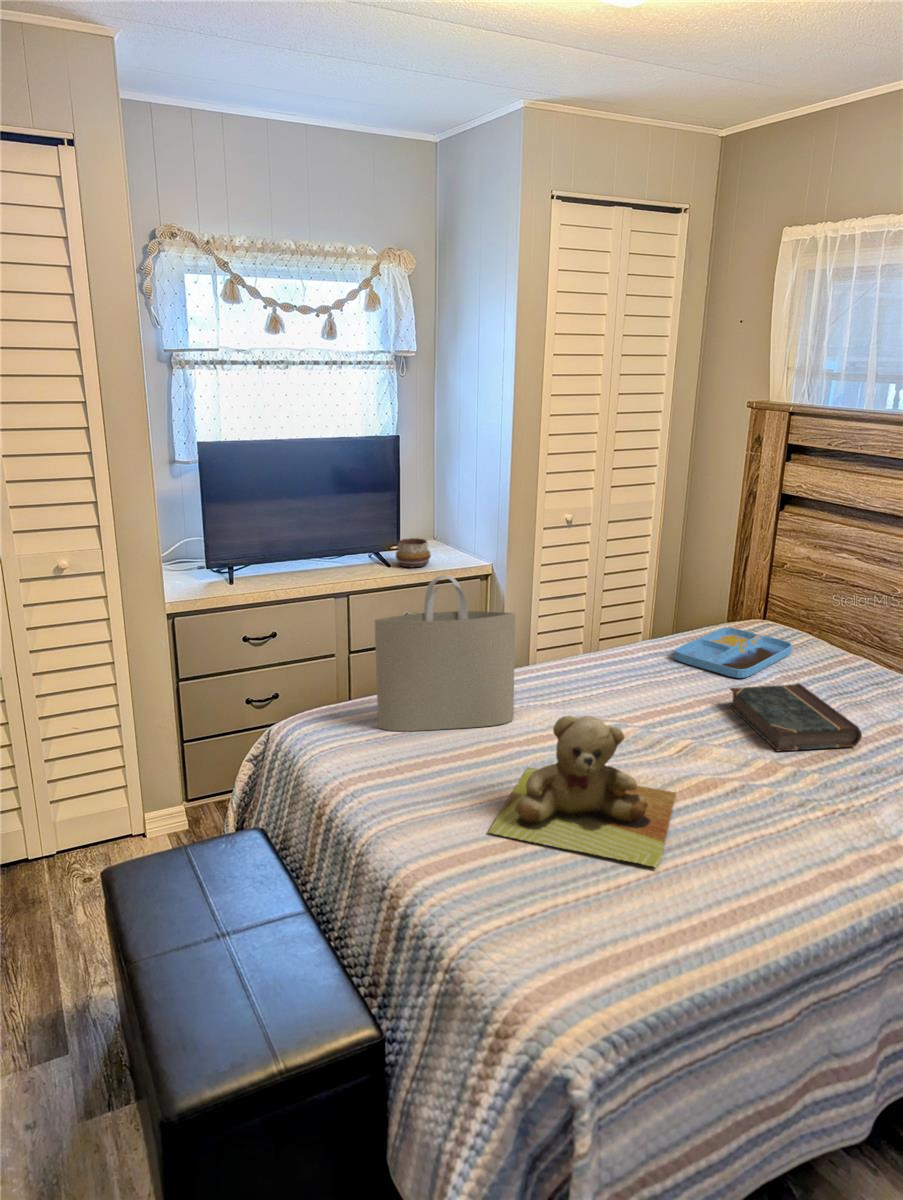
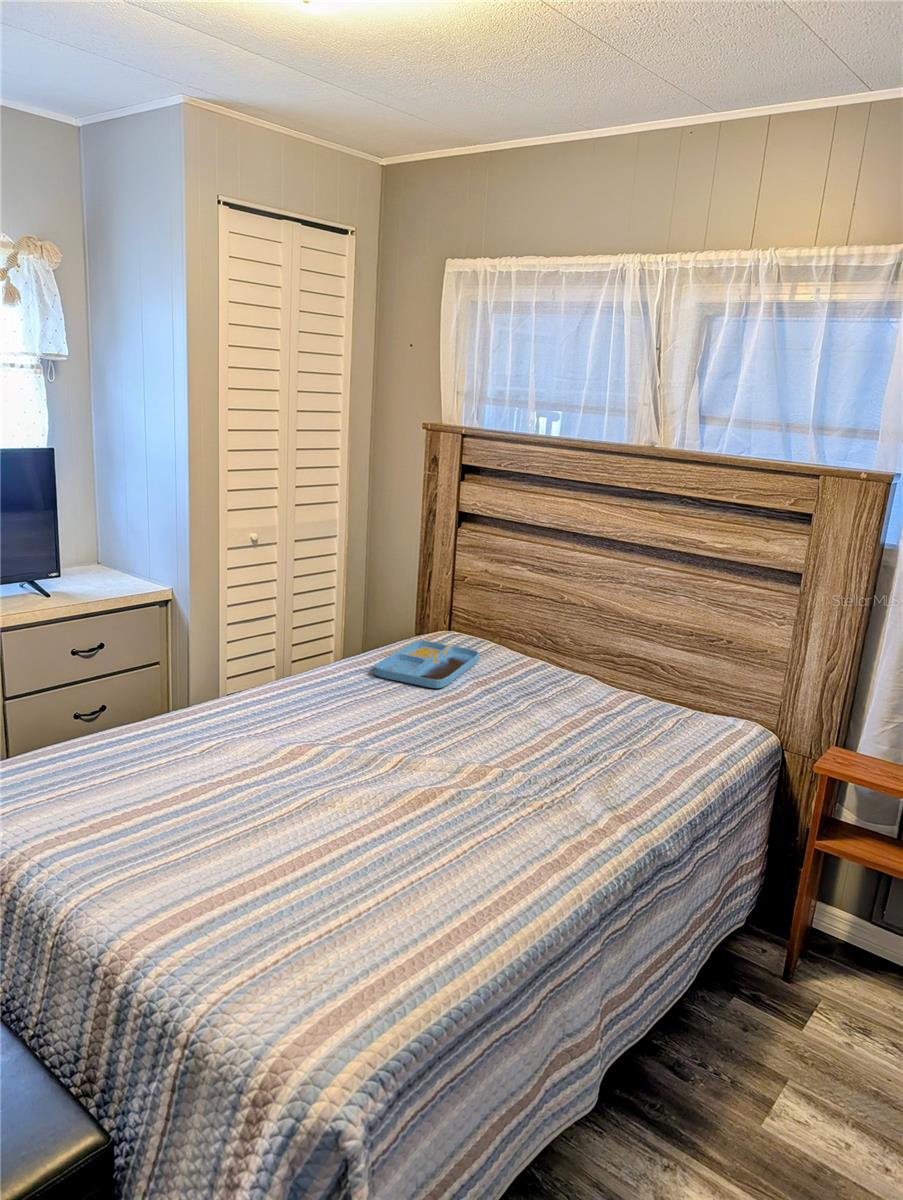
decorative bowl: present [396,538,431,567] -> none [58,563,101,595]
tote bag: present [375,575,515,731] -> none [53,602,221,783]
book: present [729,684,862,751] -> none [432,688,552,755]
teddy bear: present [489,716,676,867] -> none [212,741,400,887]

